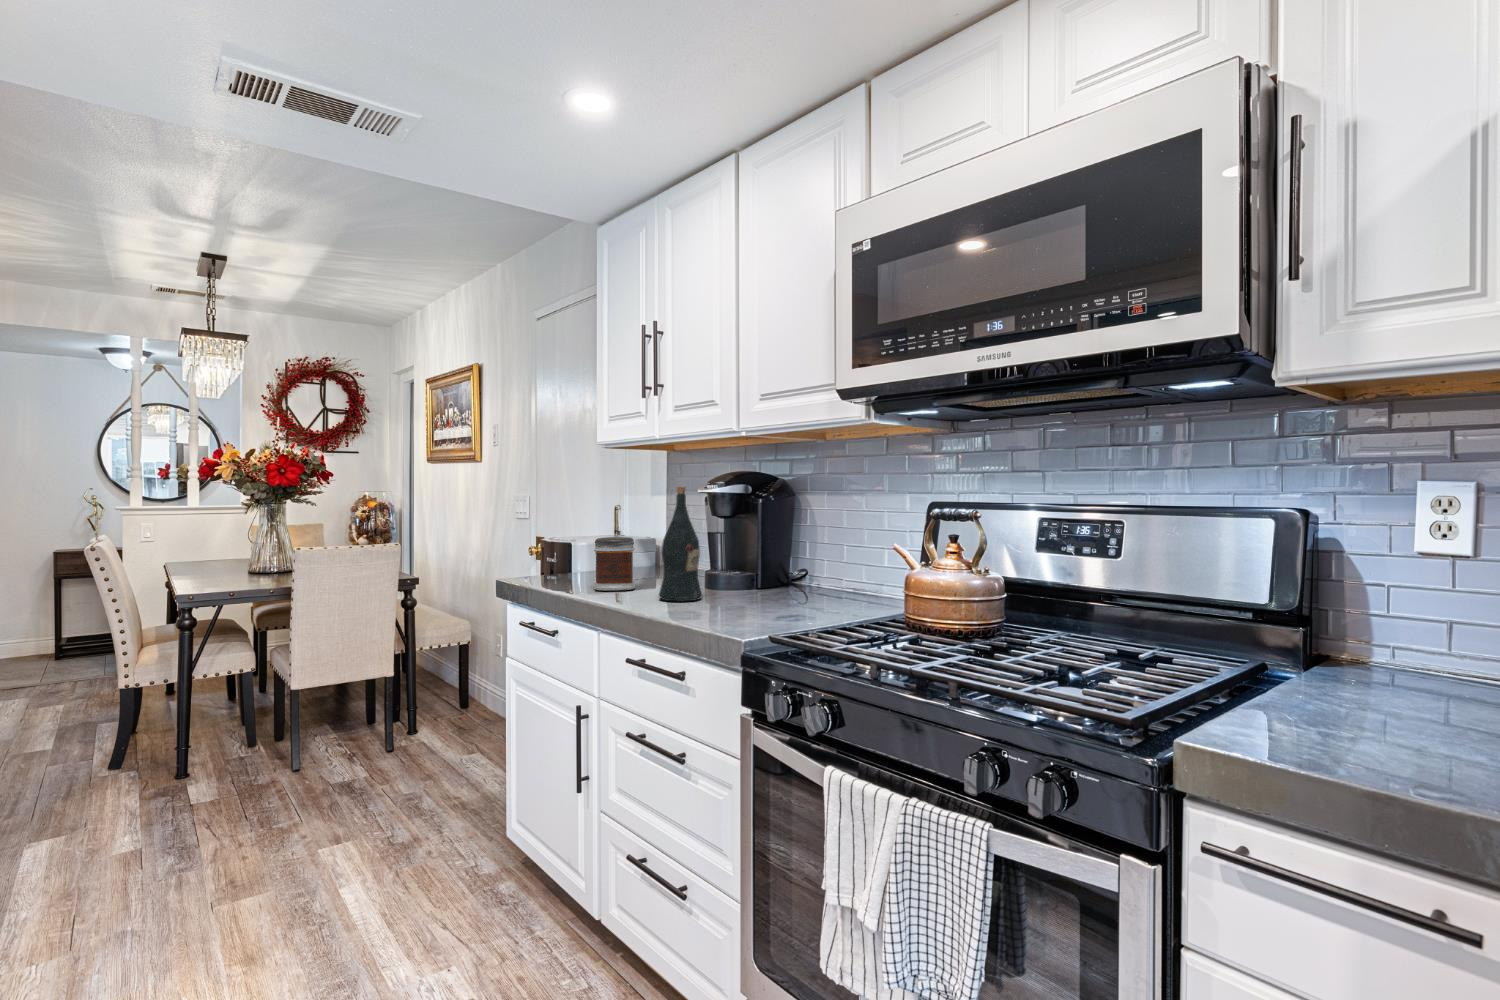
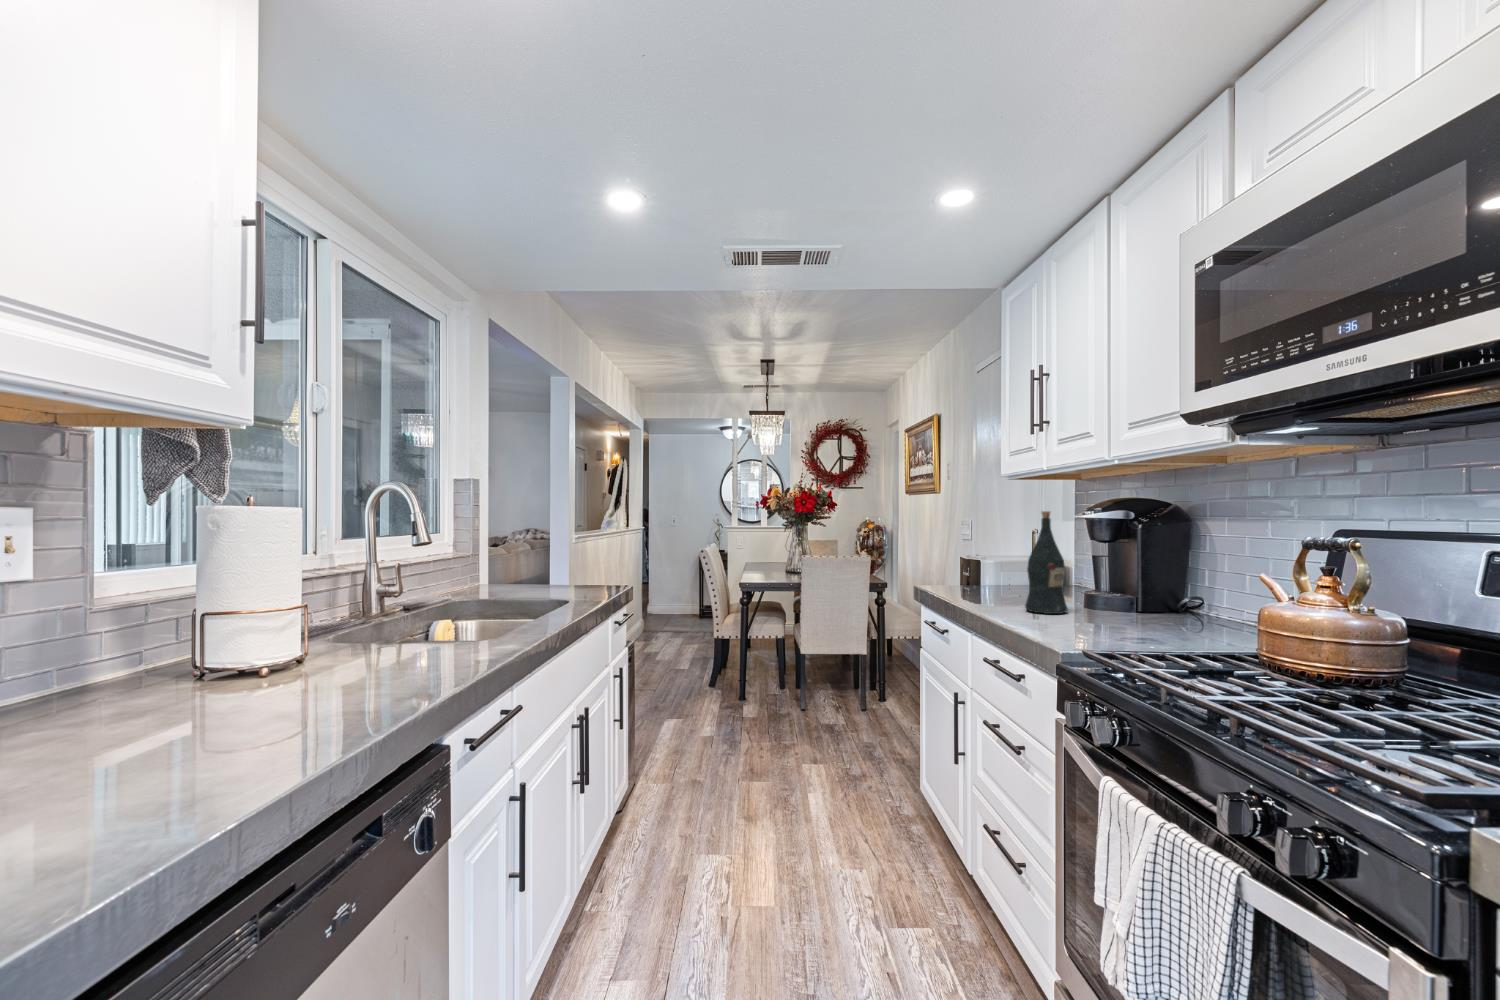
jar: present [594,537,635,591] -> none [979,555,1017,600]

